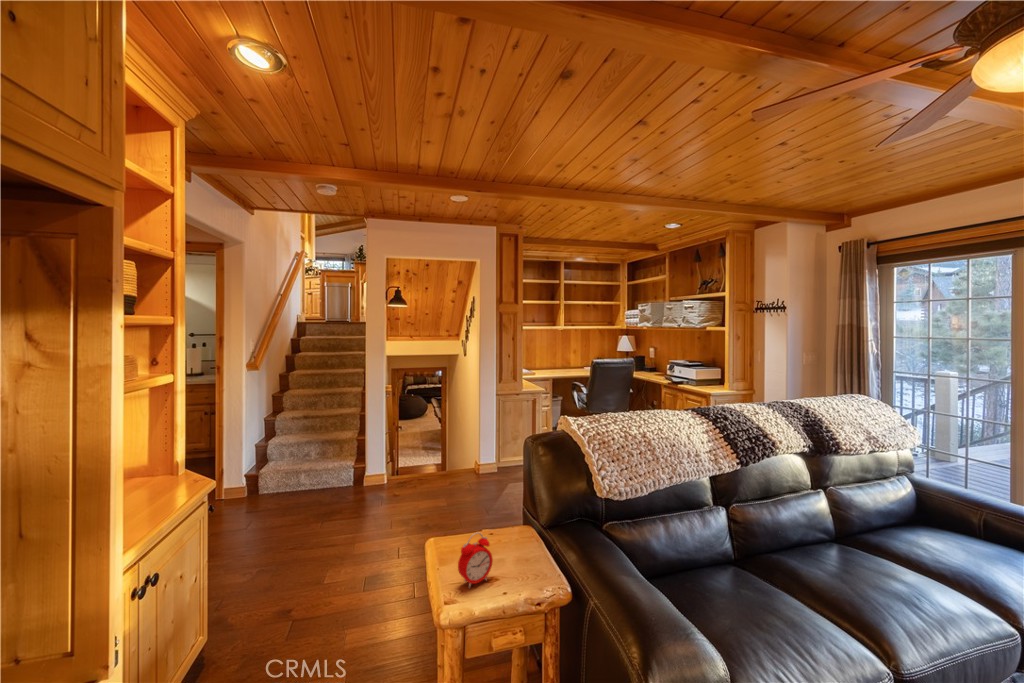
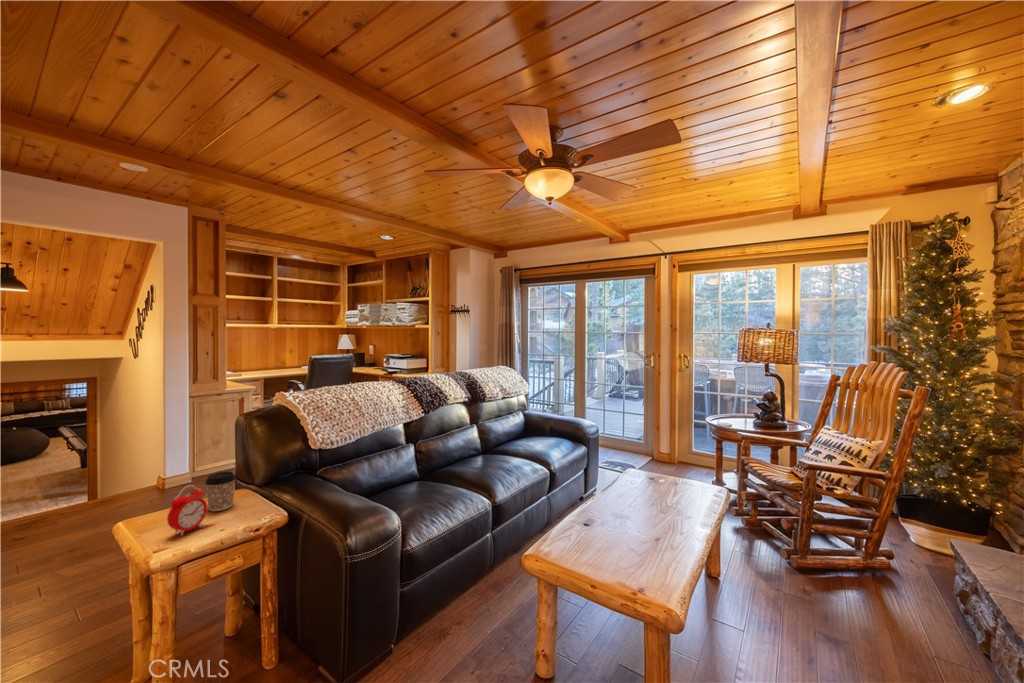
coffee cup: none [493,514,521,560] -> present [205,472,236,511]

